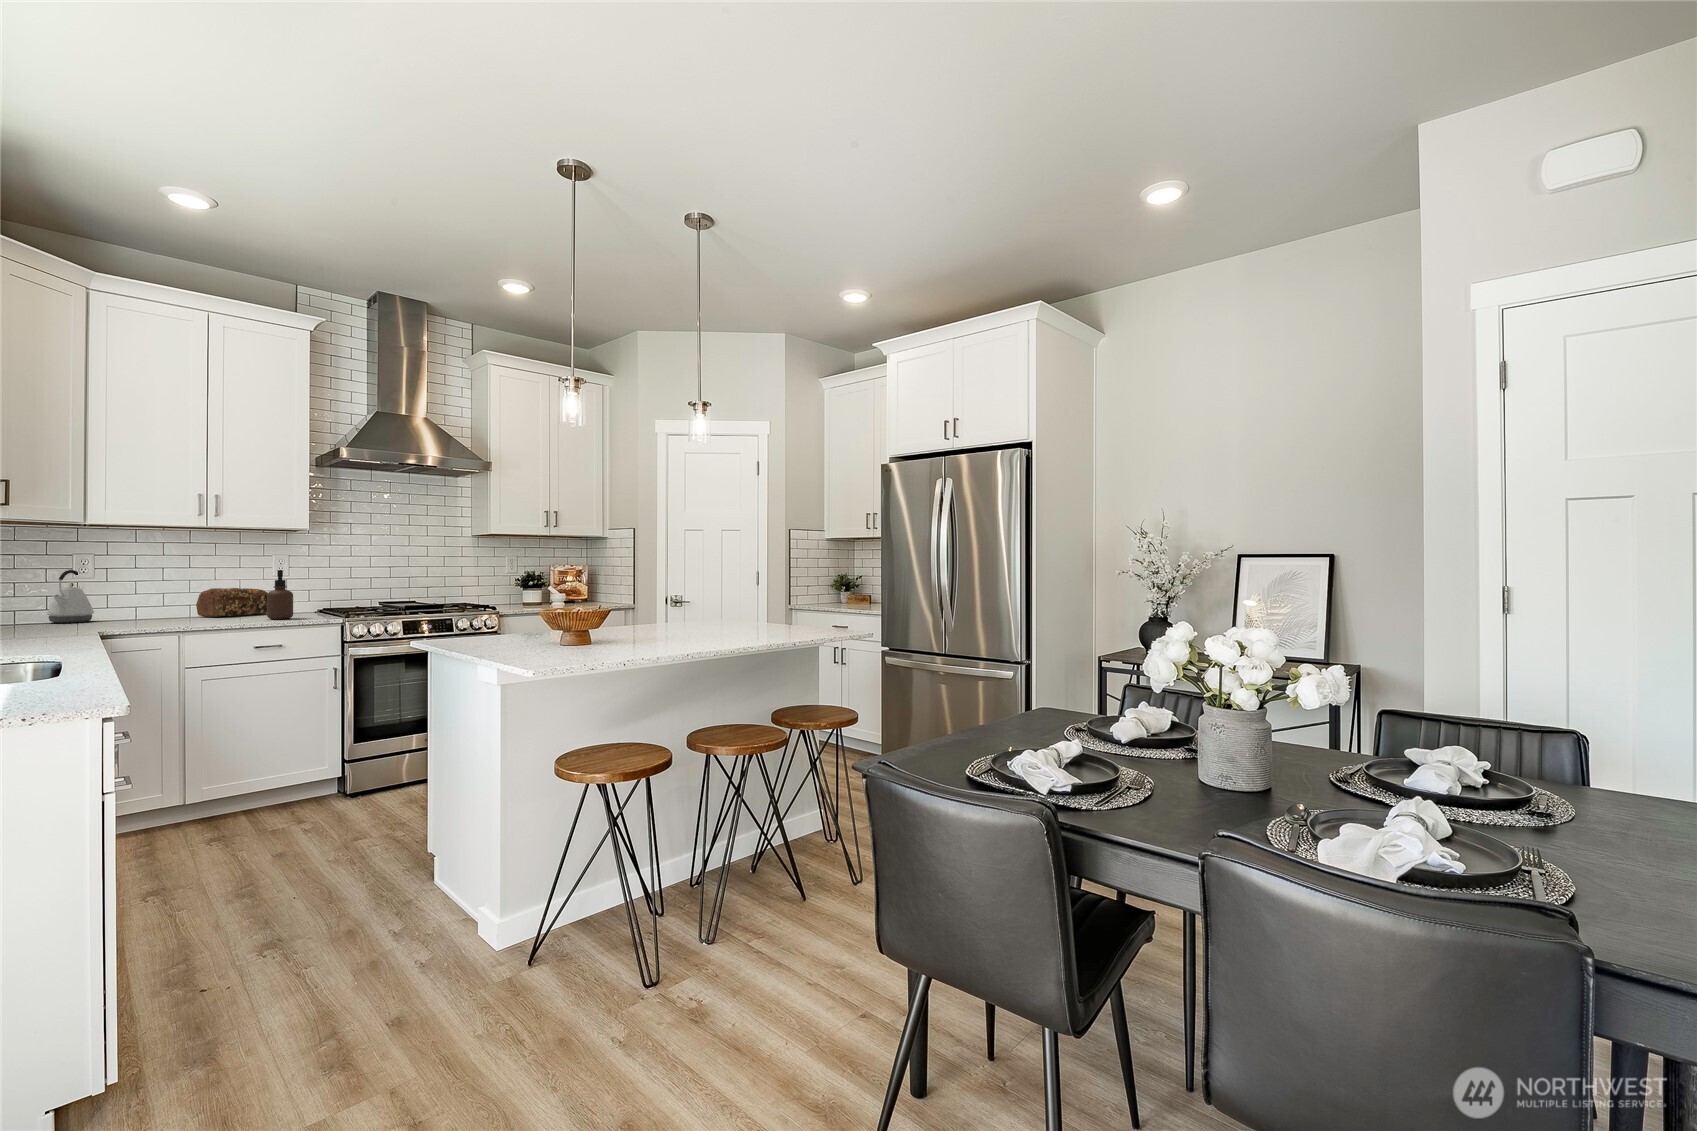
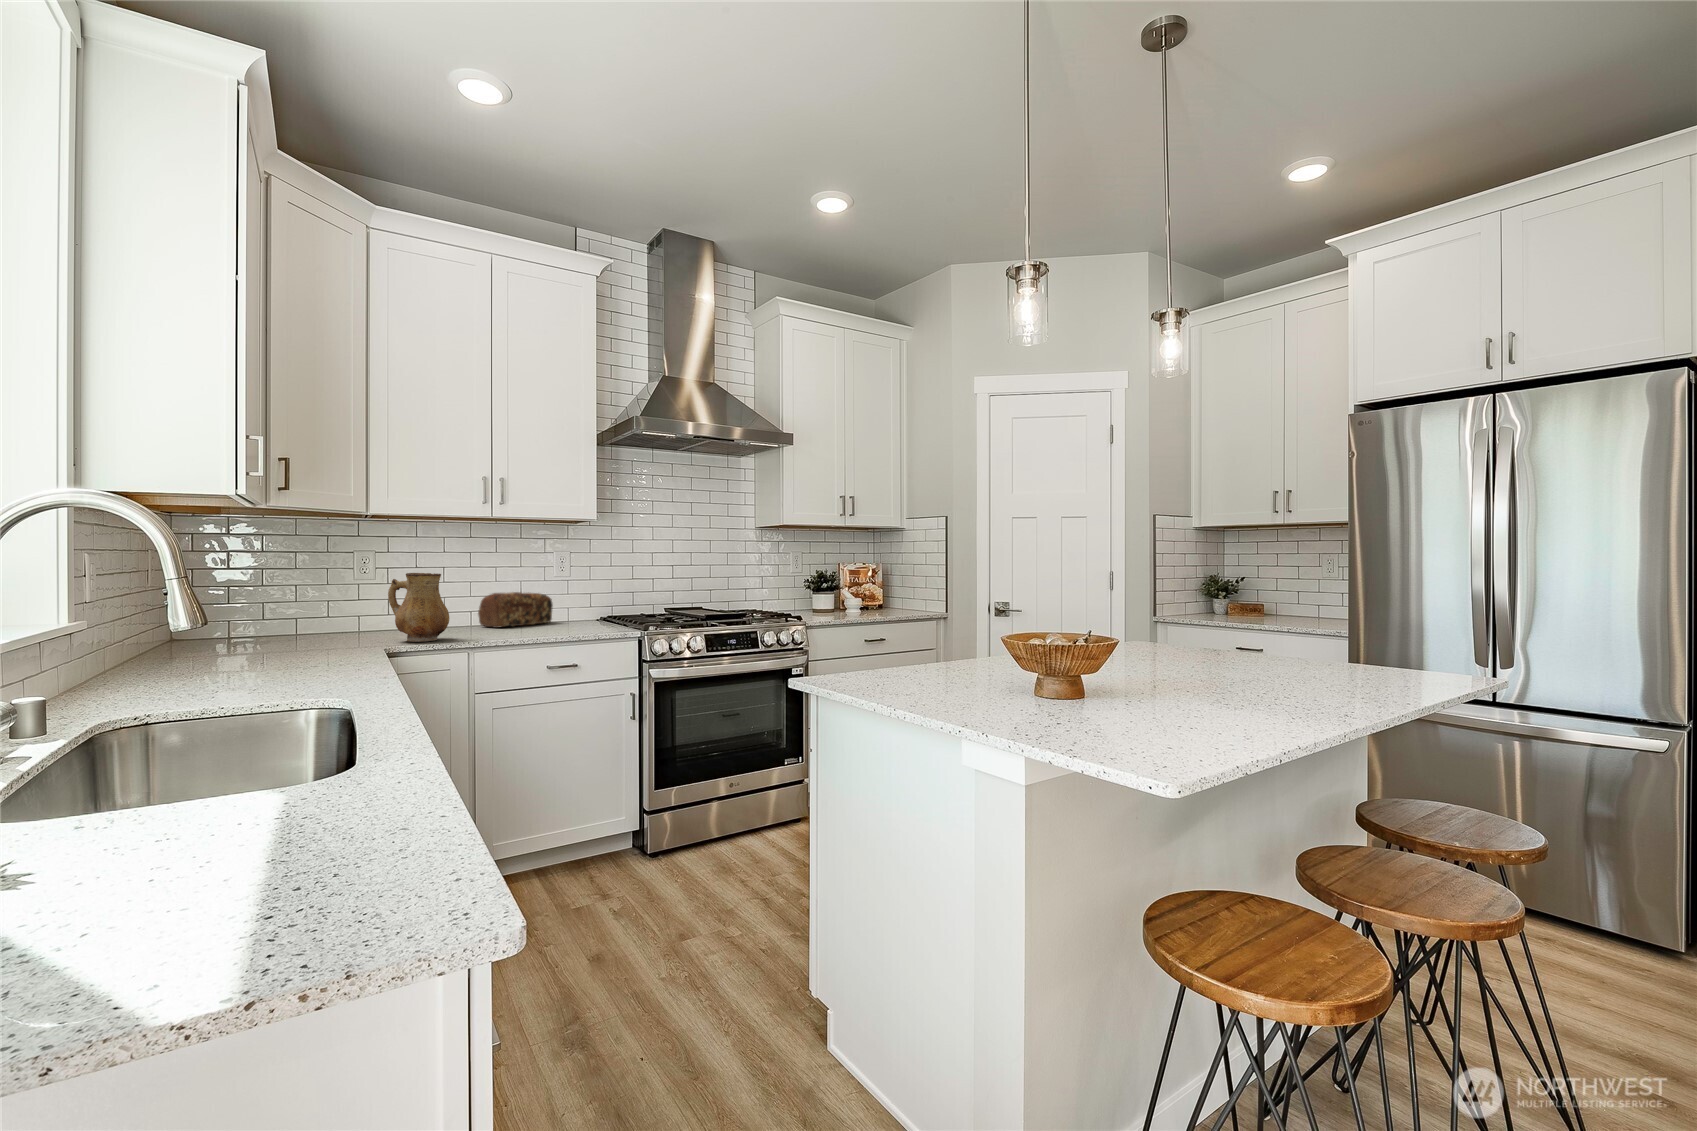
kettle: present [47,570,94,623] -> none [329,571,376,634]
soap dispenser: present [267,570,293,619] -> none [557,570,585,632]
ceramic pitcher: none [103,572,162,627] -> present [388,573,449,642]

